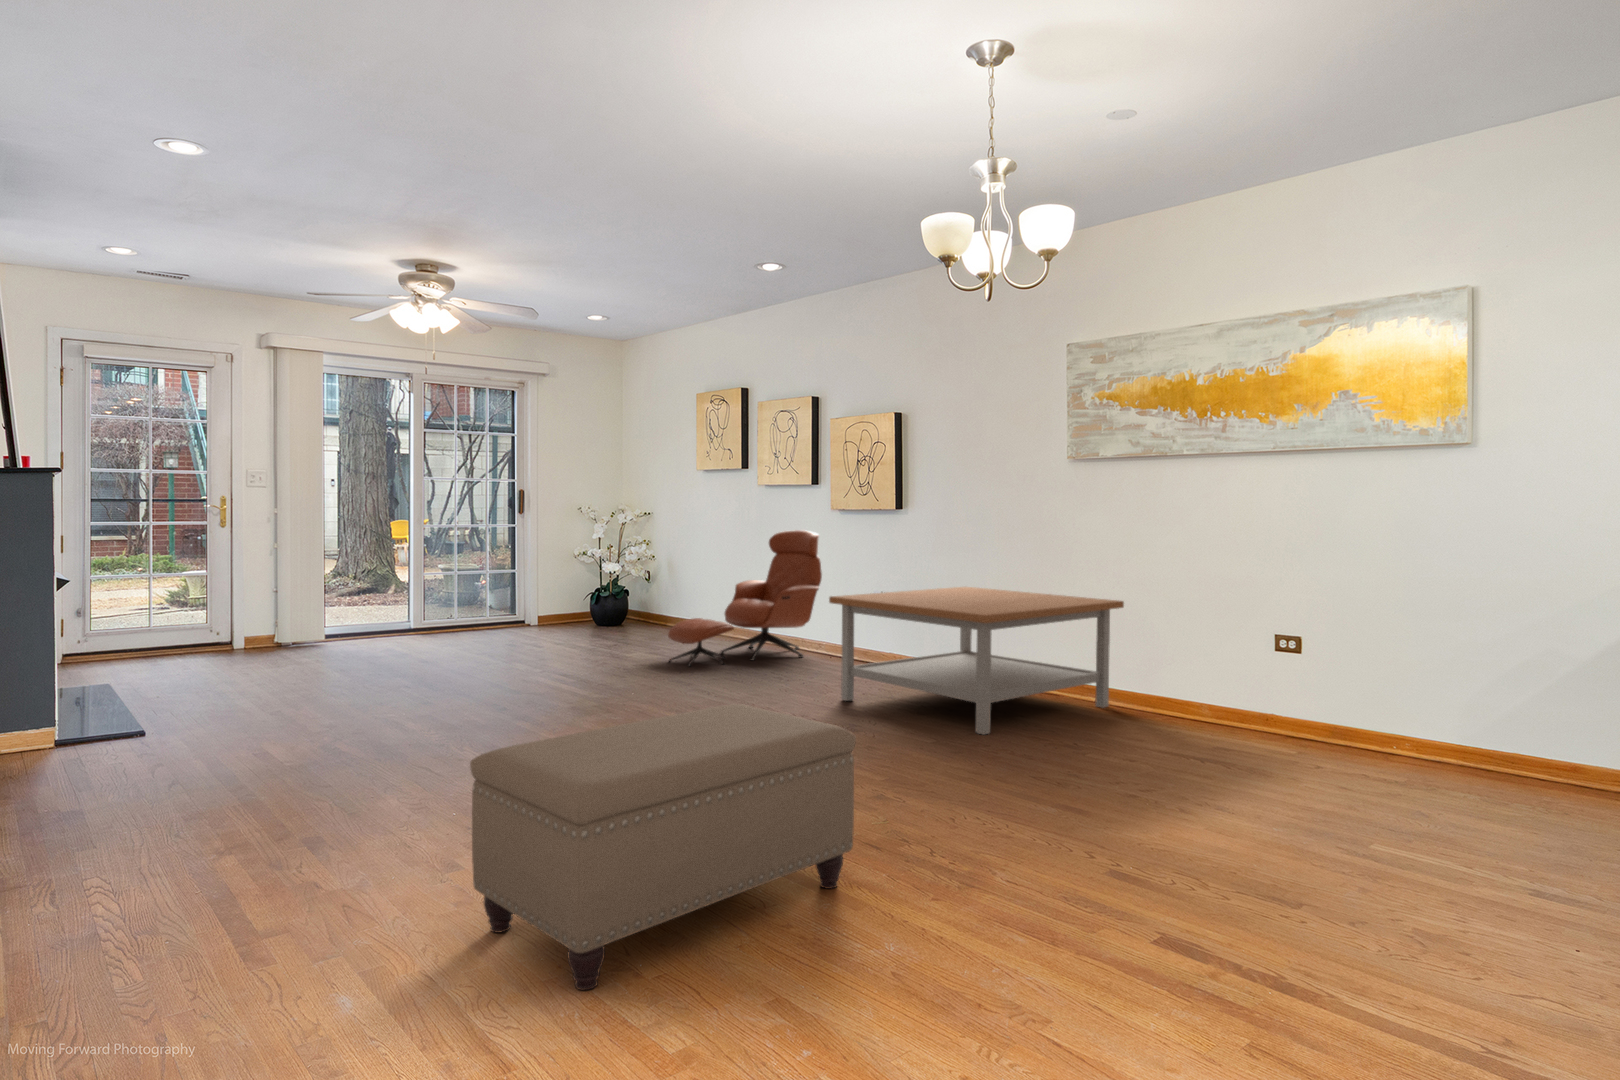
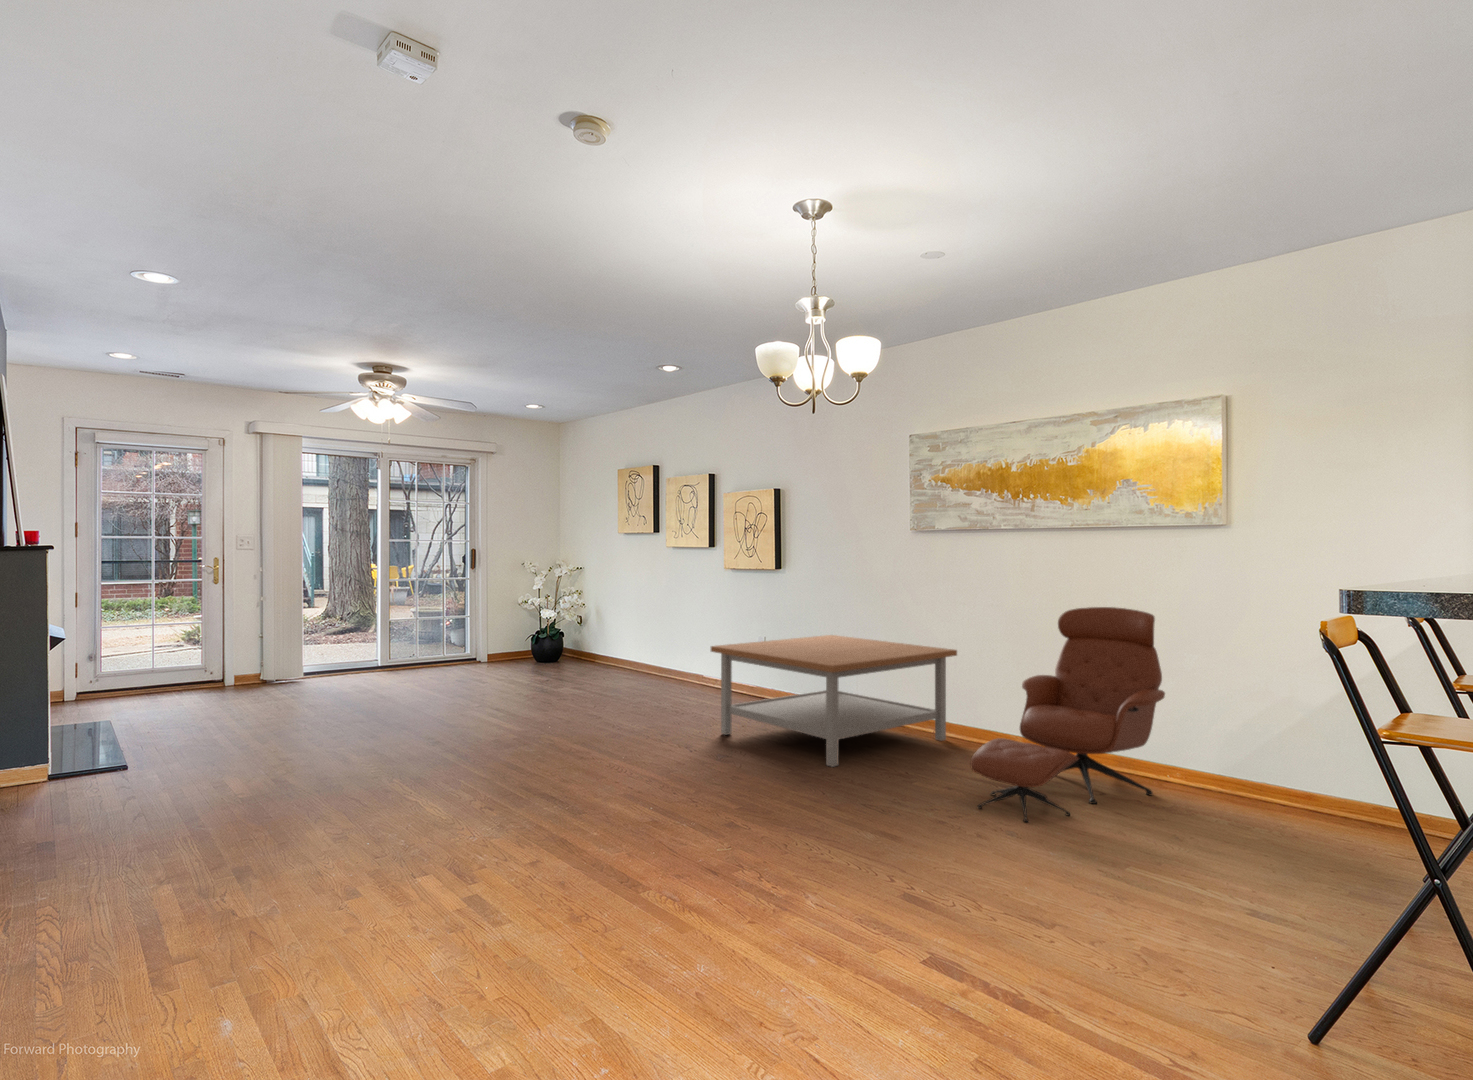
lounge chair: present [668,530,822,666] -> present [970,607,1165,822]
ottoman: present [470,704,856,990] -> none [355,752,686,1008]

